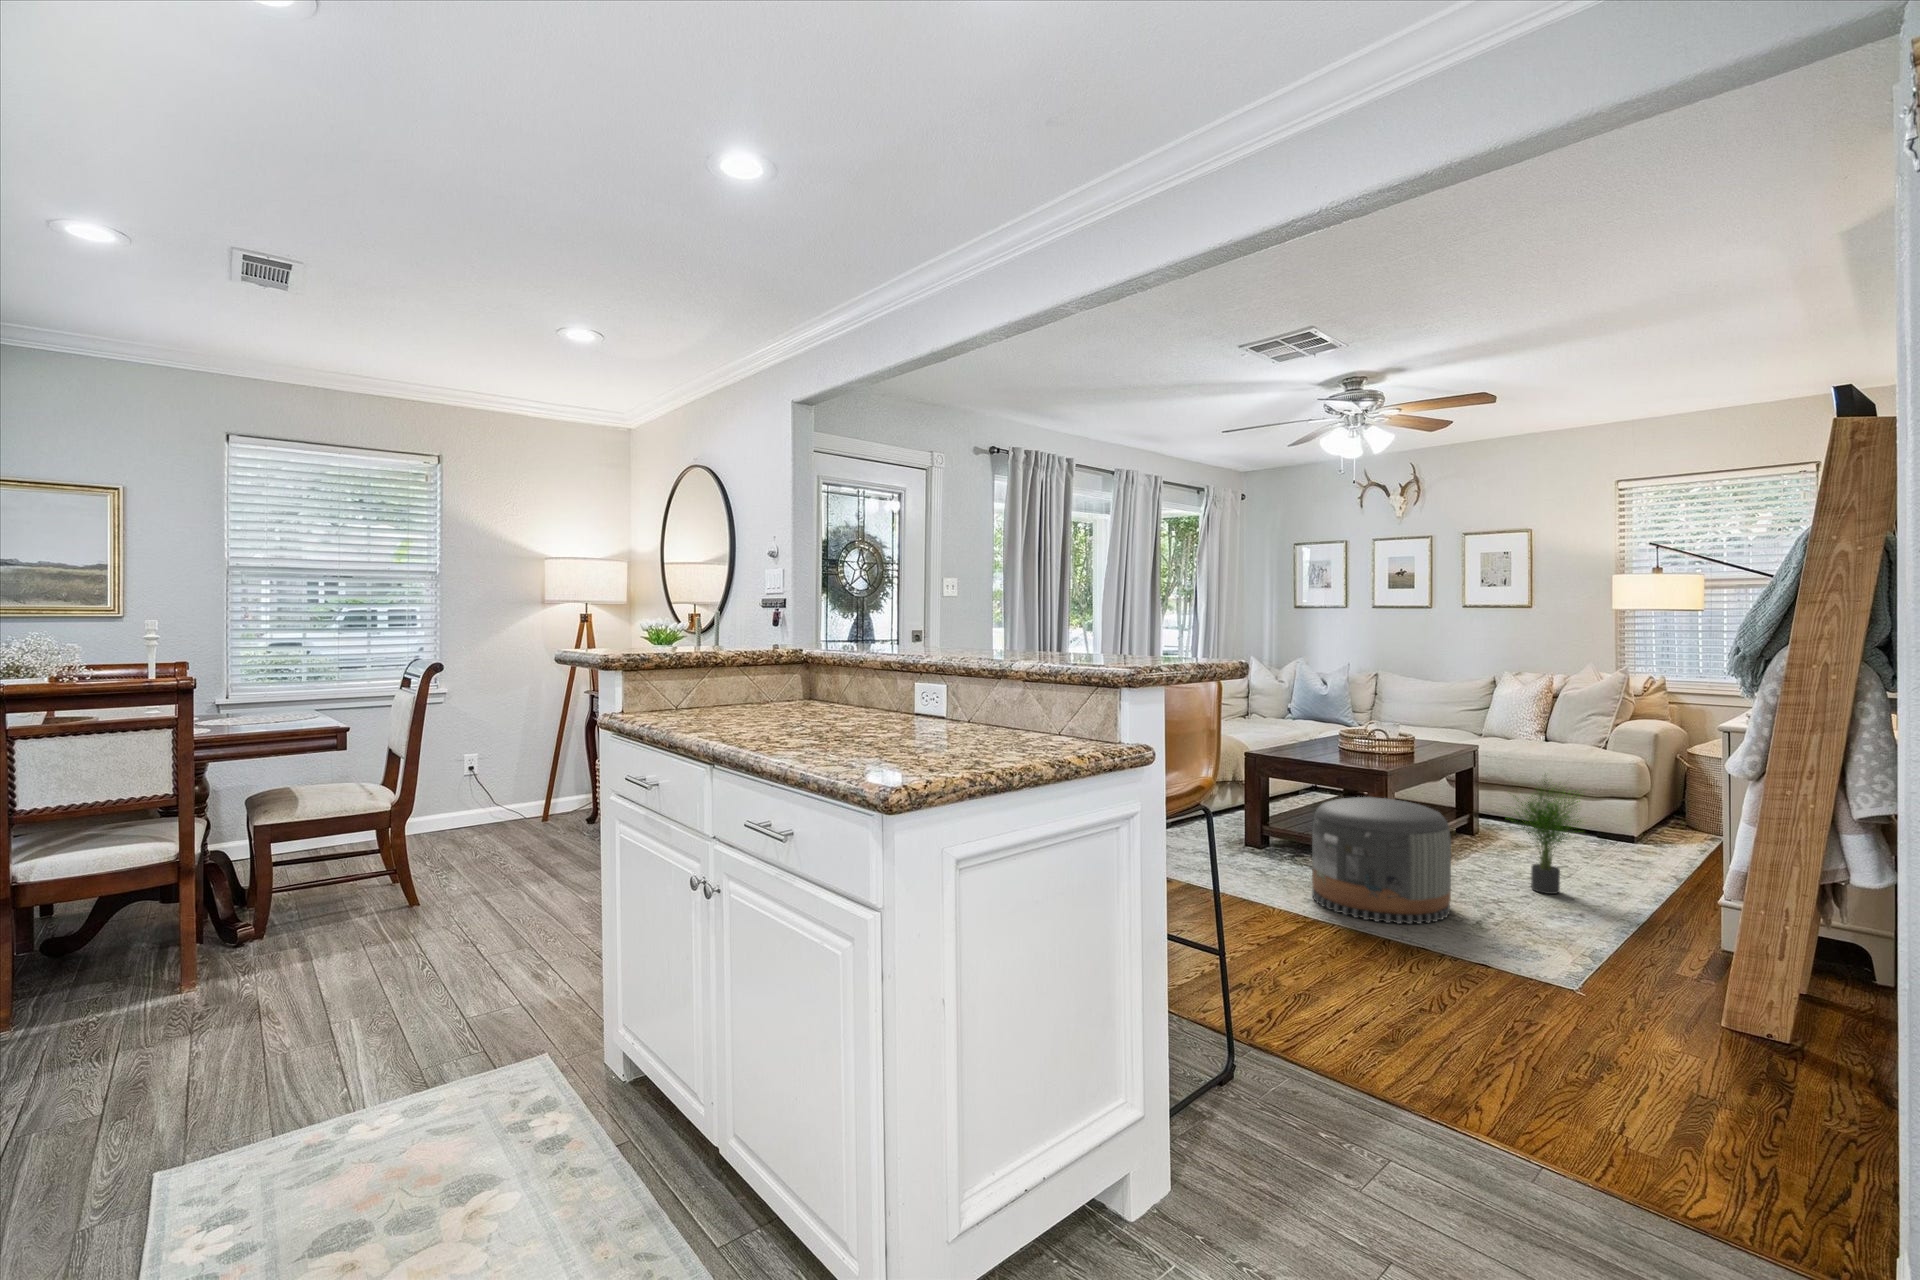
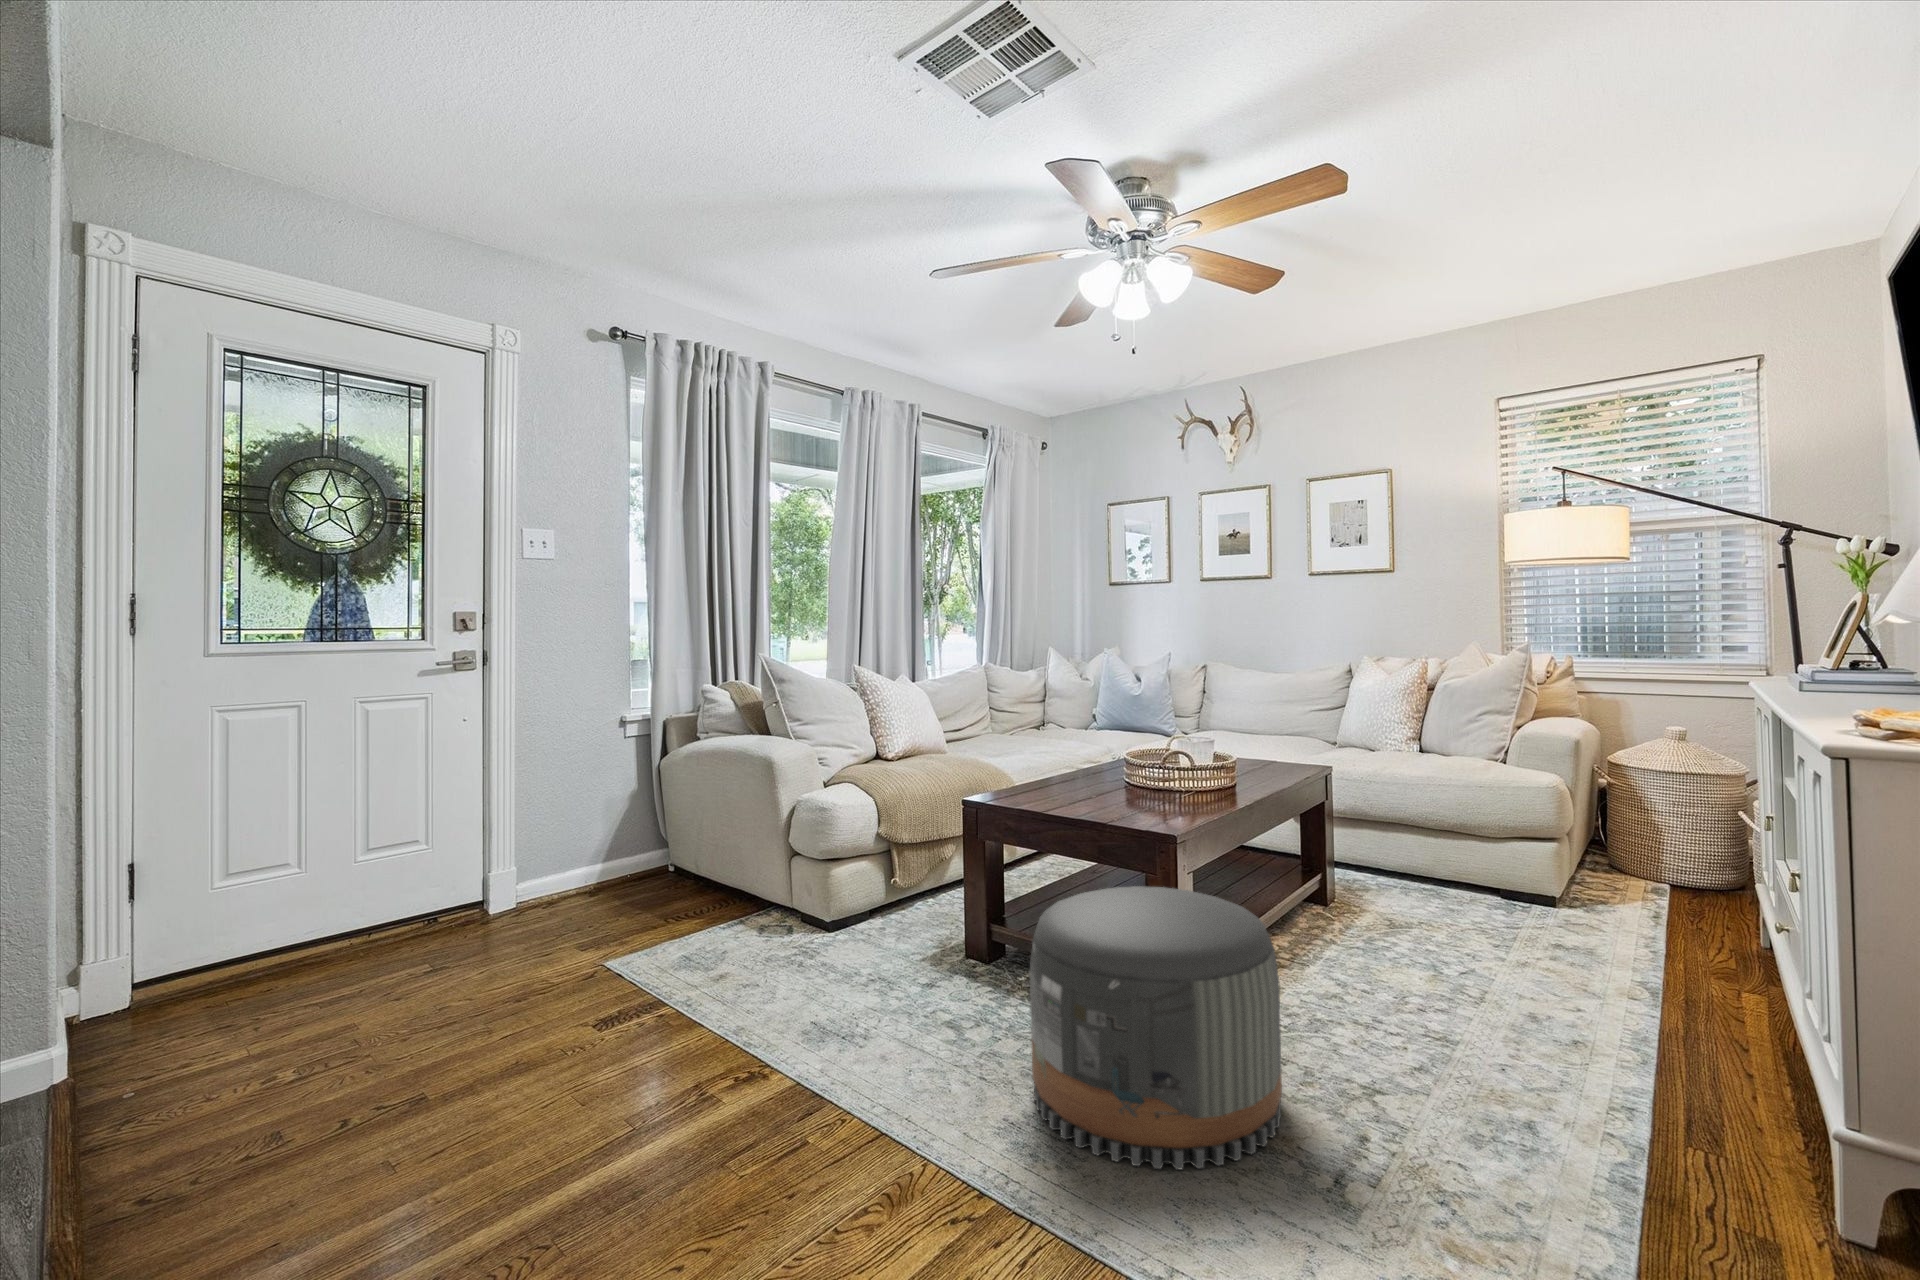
potted plant: present [1514,781,1581,894] -> none [1361,821,1515,1043]

